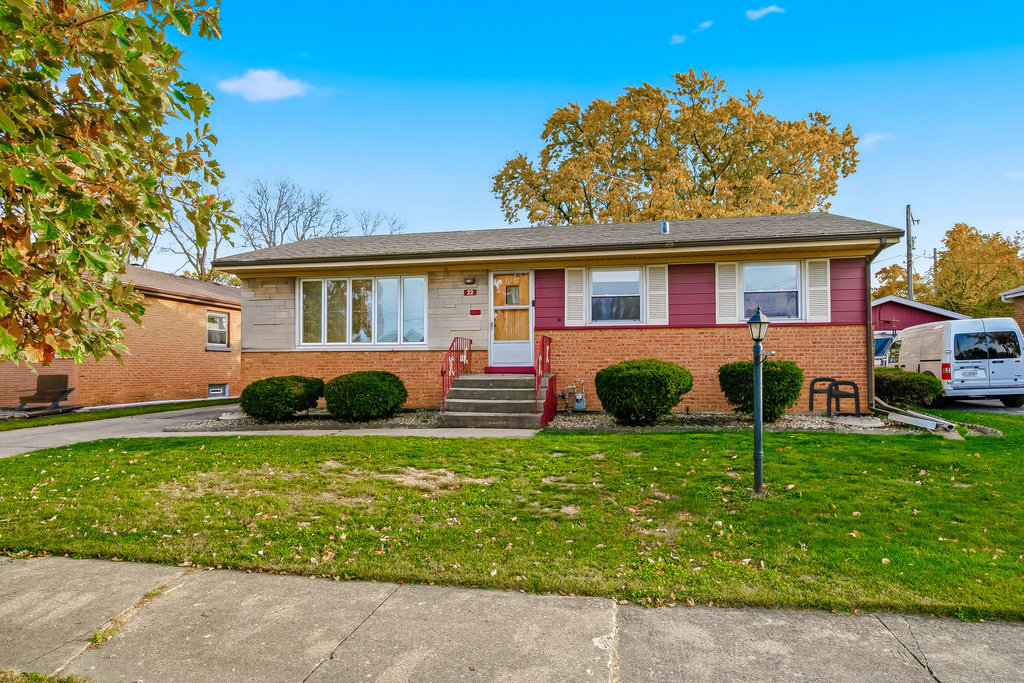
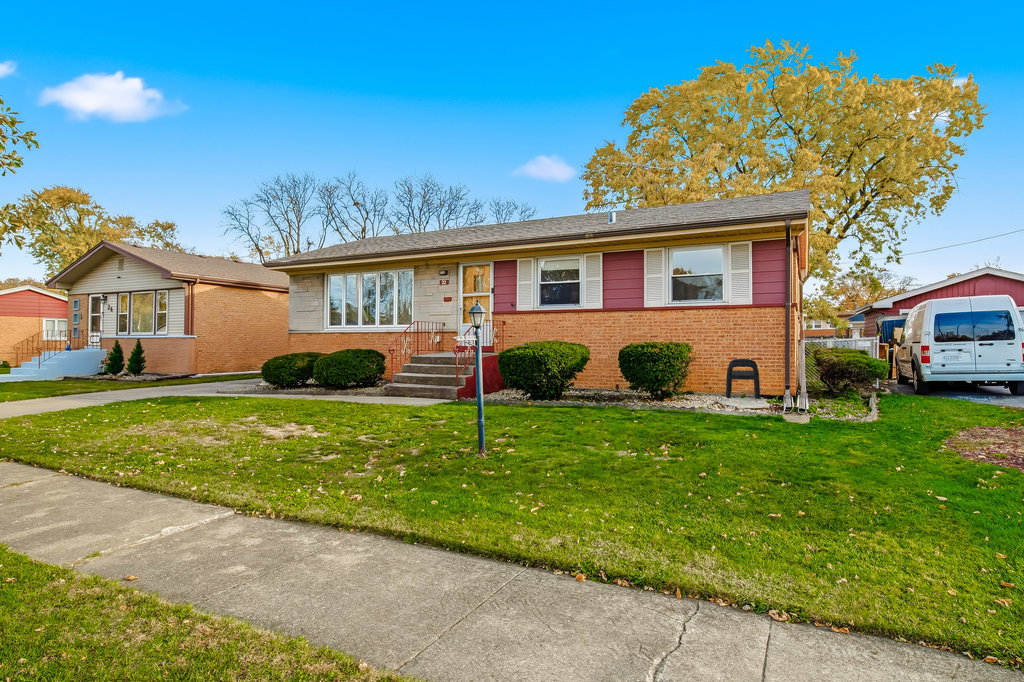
lounge chair: present [14,374,75,411] -> none [162,349,202,375]

